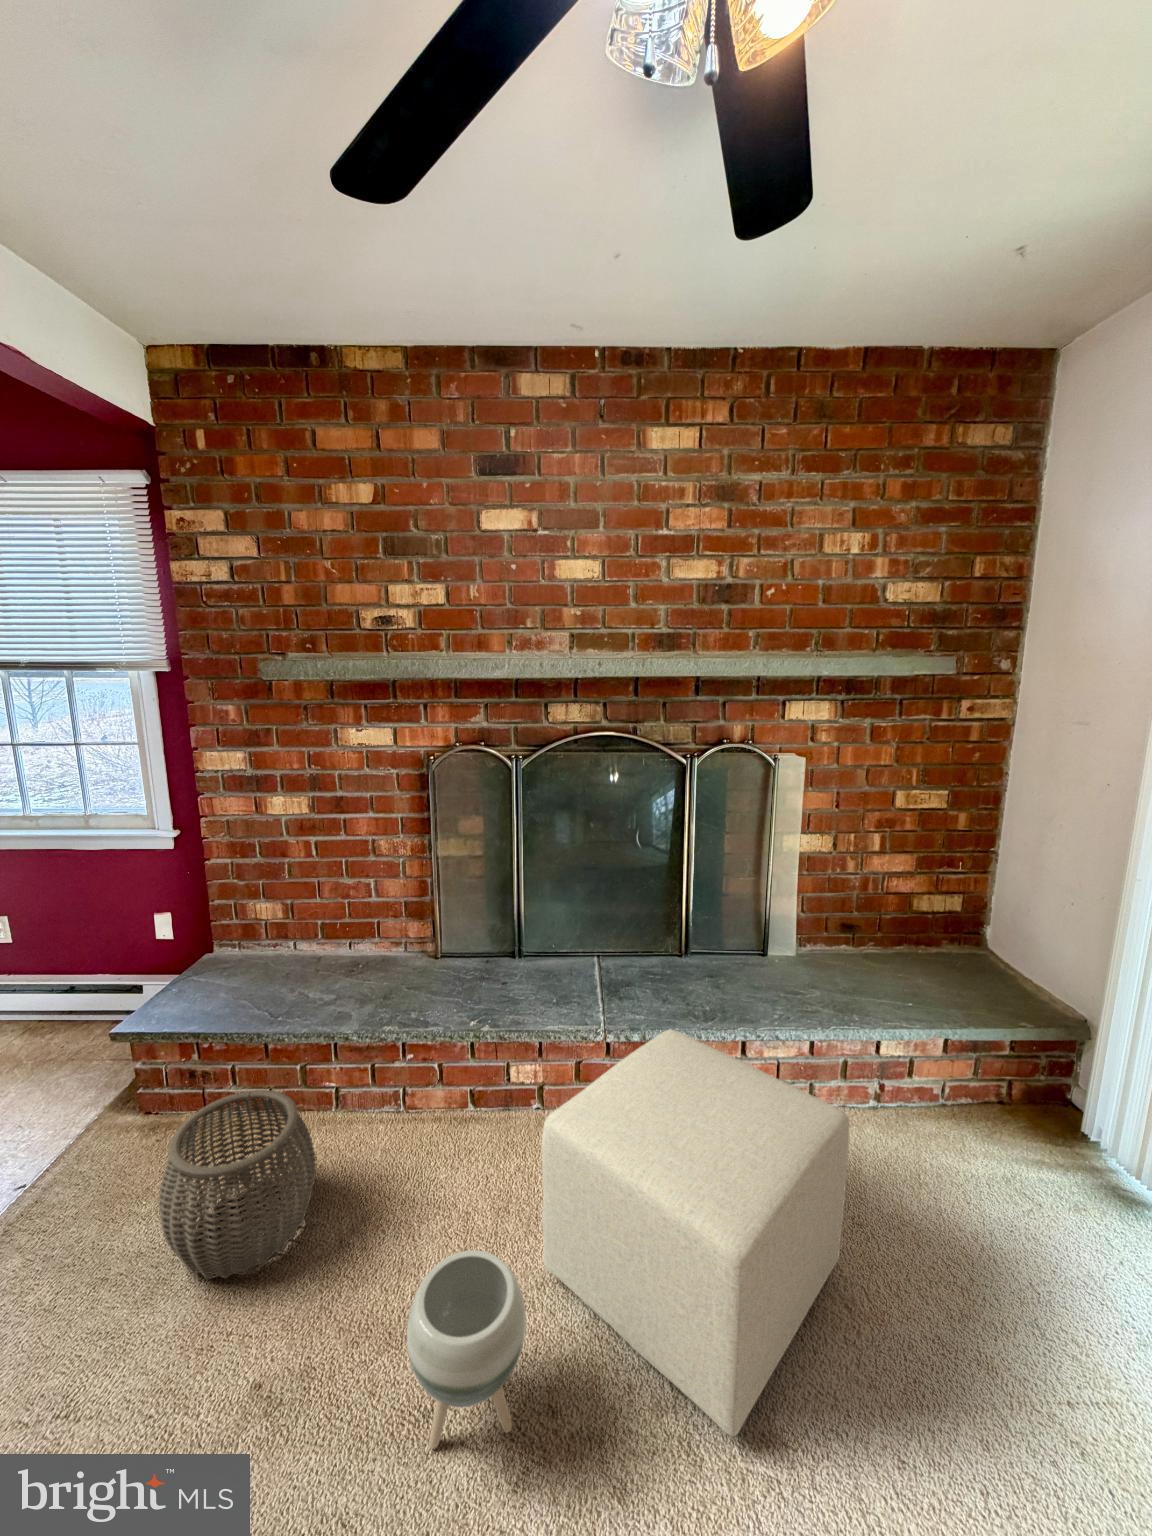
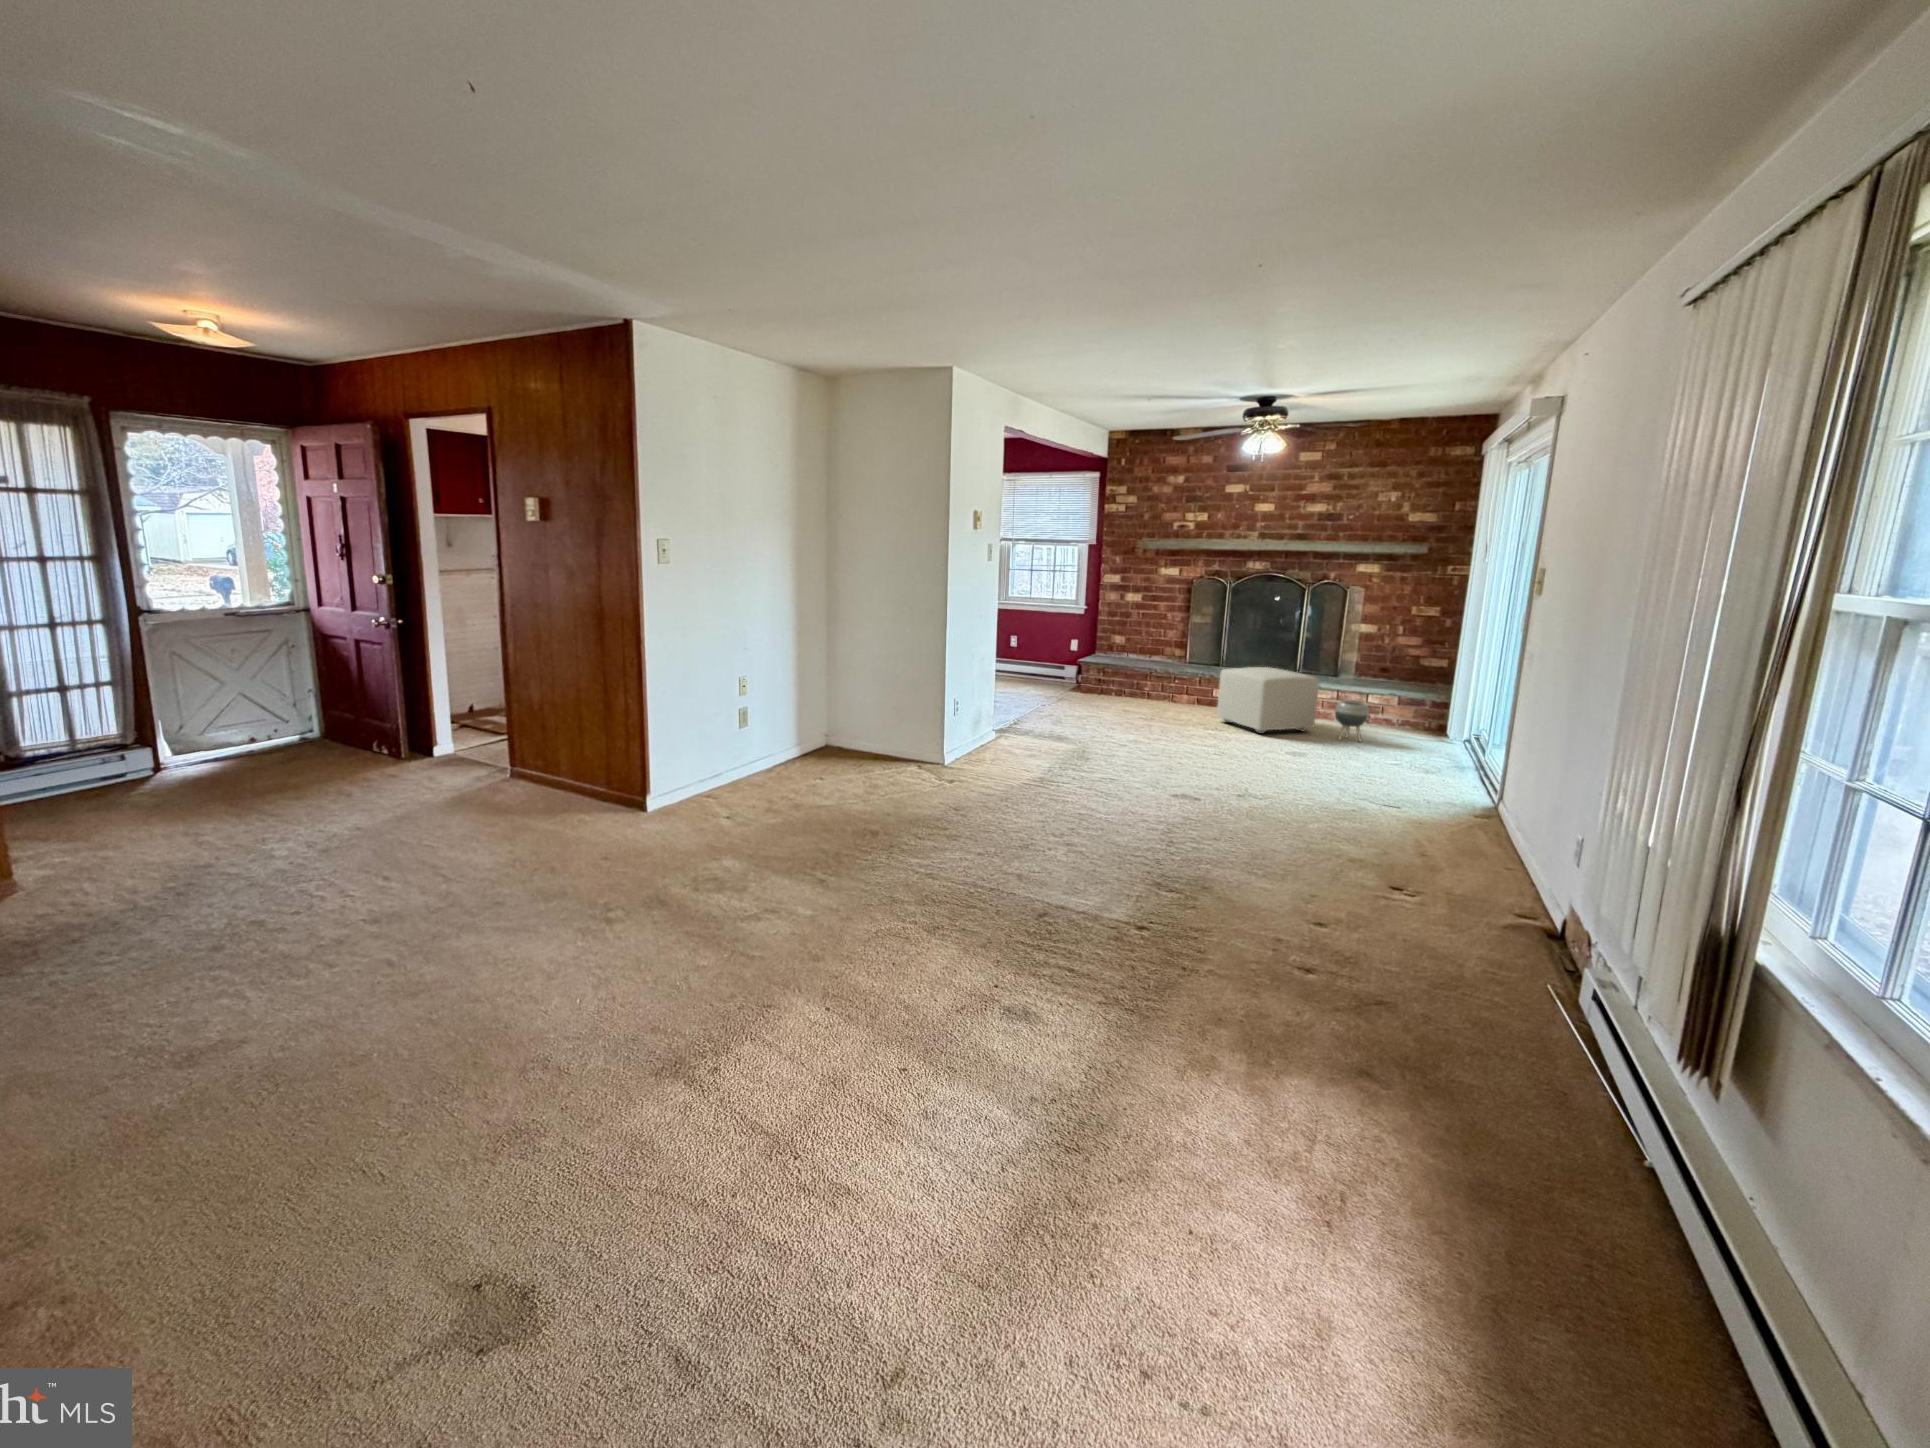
woven basket: present [158,1090,316,1279] -> none [1106,671,1148,710]
planter: present [407,1250,526,1449] -> present [1335,701,1369,742]

